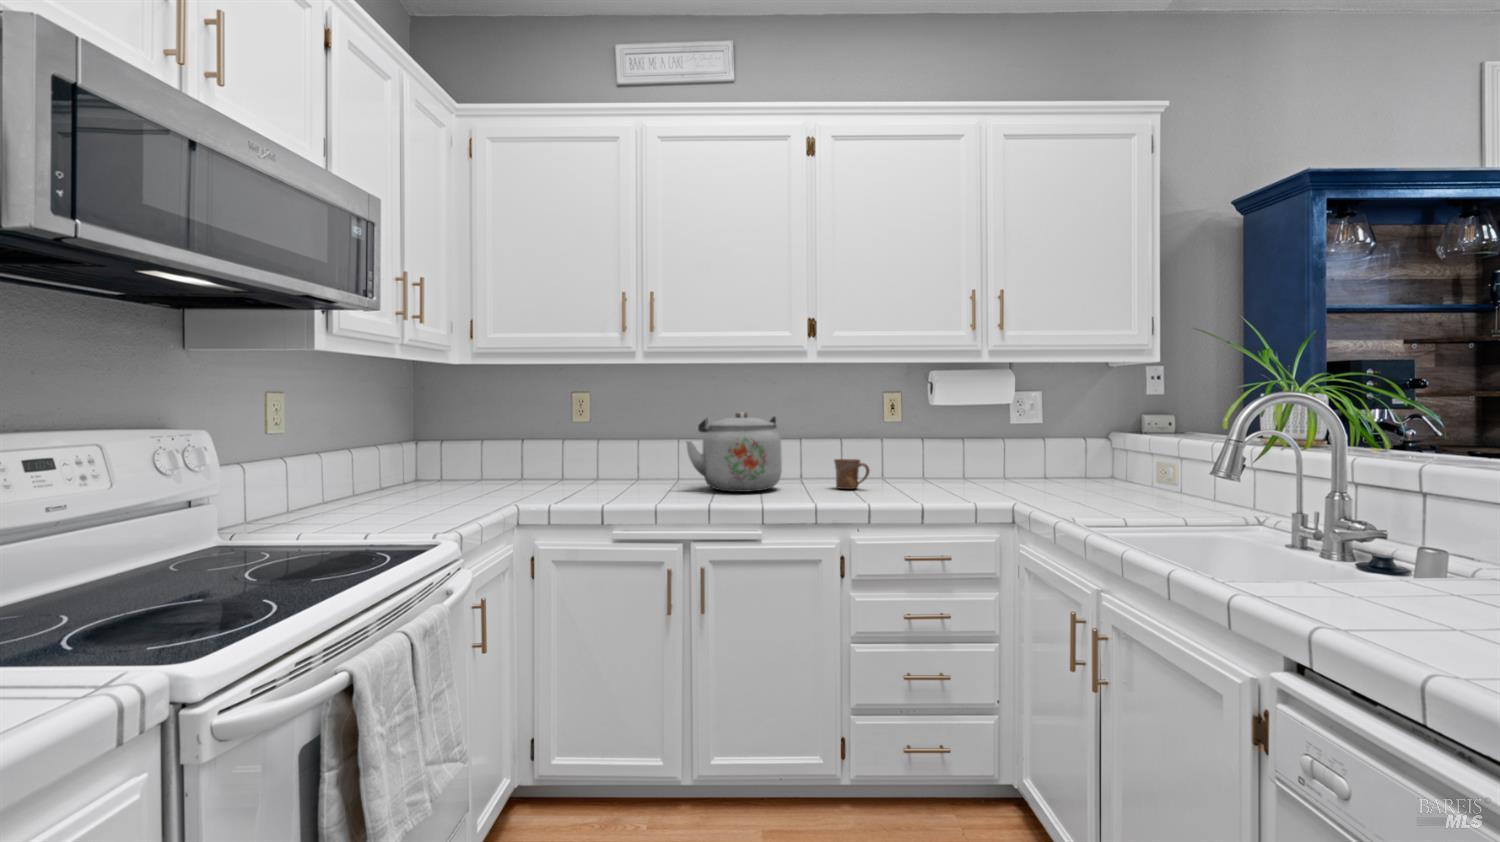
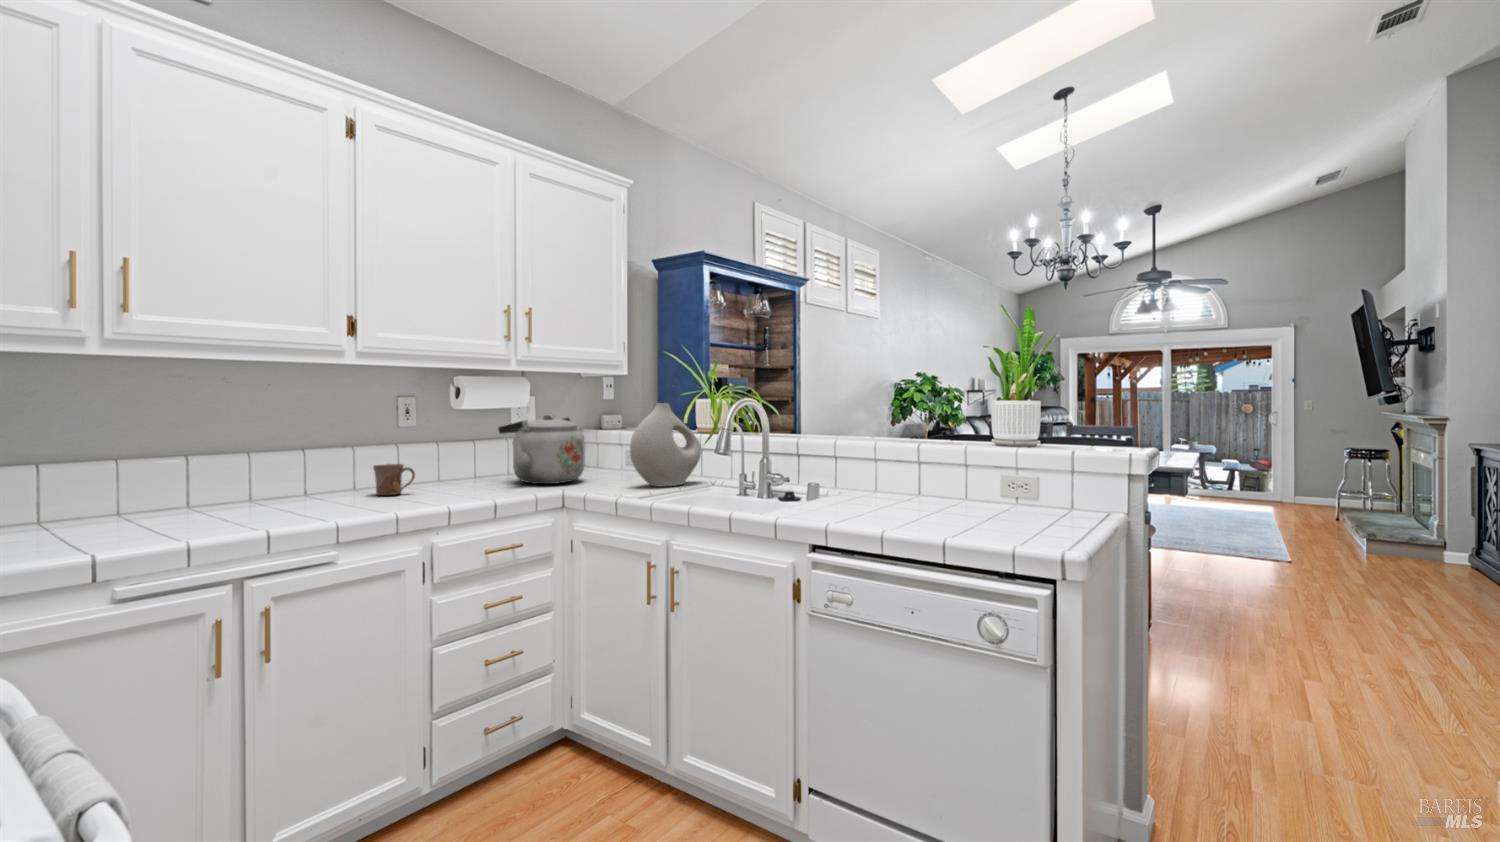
vase: none [1105,395,1232,513] -> present [630,403,701,487]
kettle: present [686,412,782,492] -> present [498,415,585,484]

